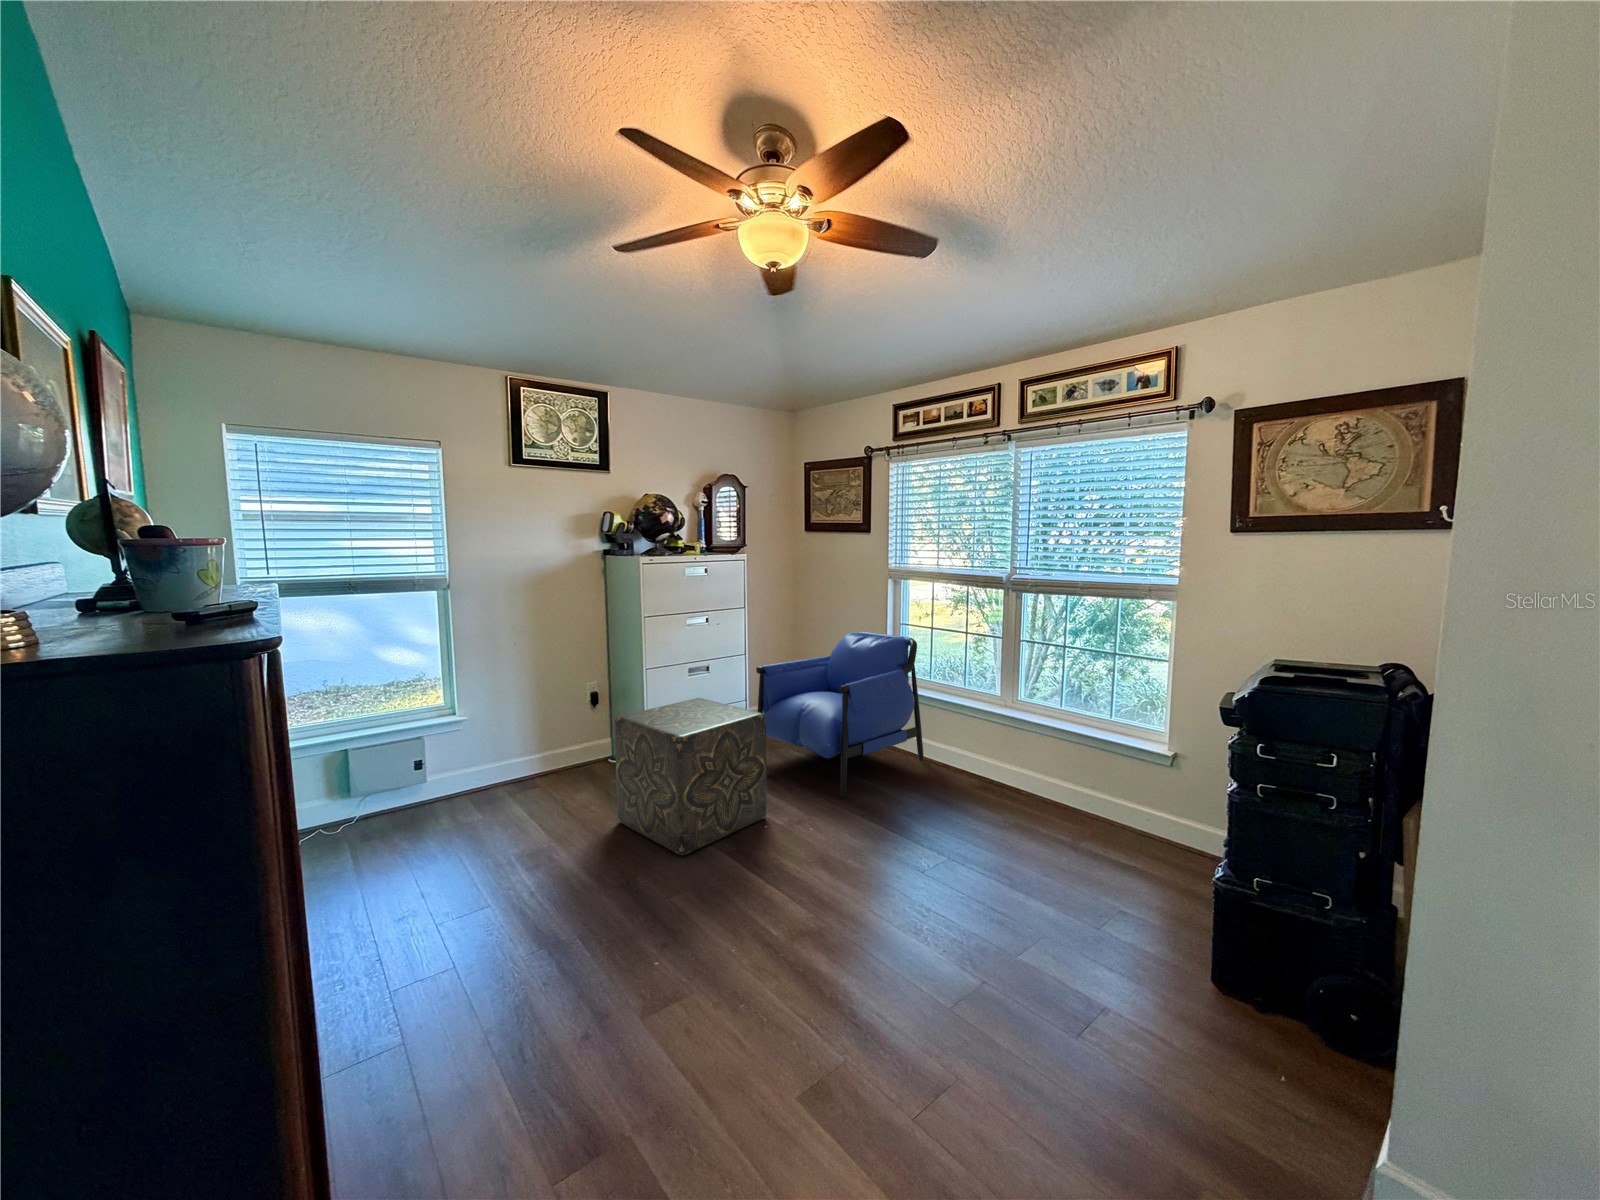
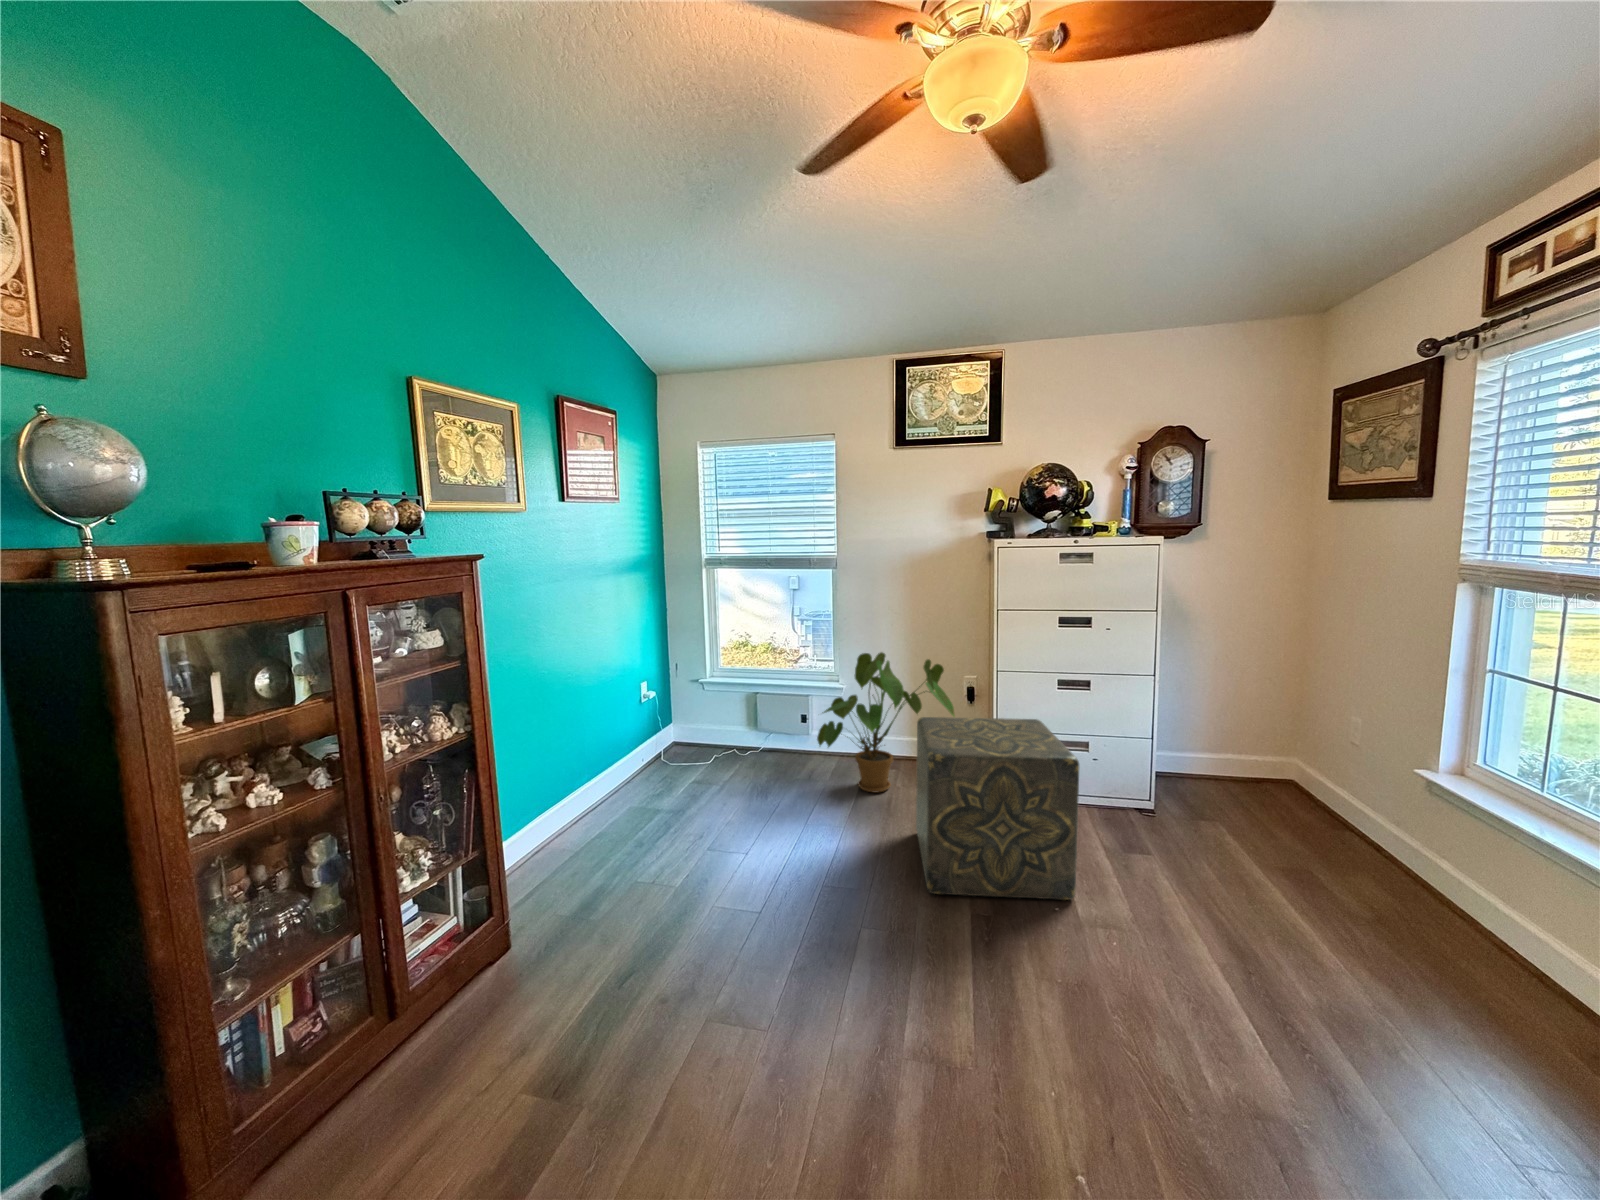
armchair: present [756,631,924,797] -> none [1143,673,1491,945]
house plant: none [463,670,612,811] -> present [817,652,955,792]

